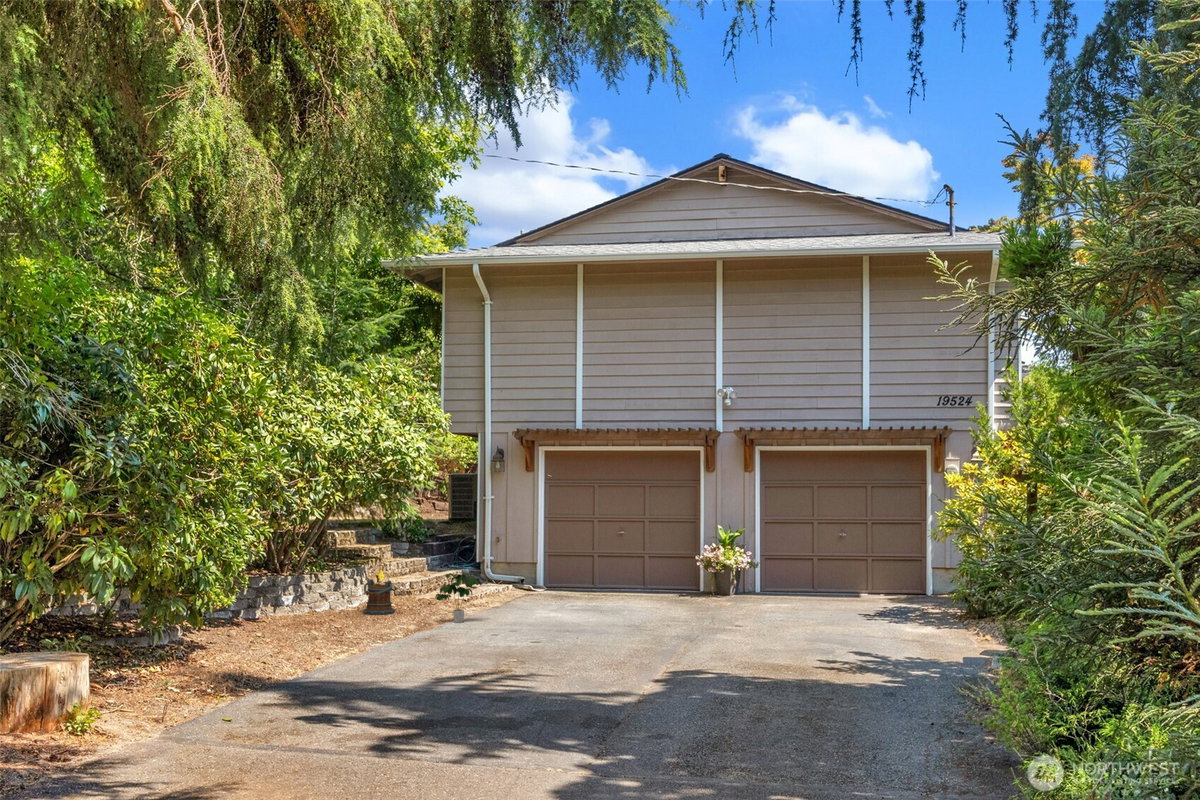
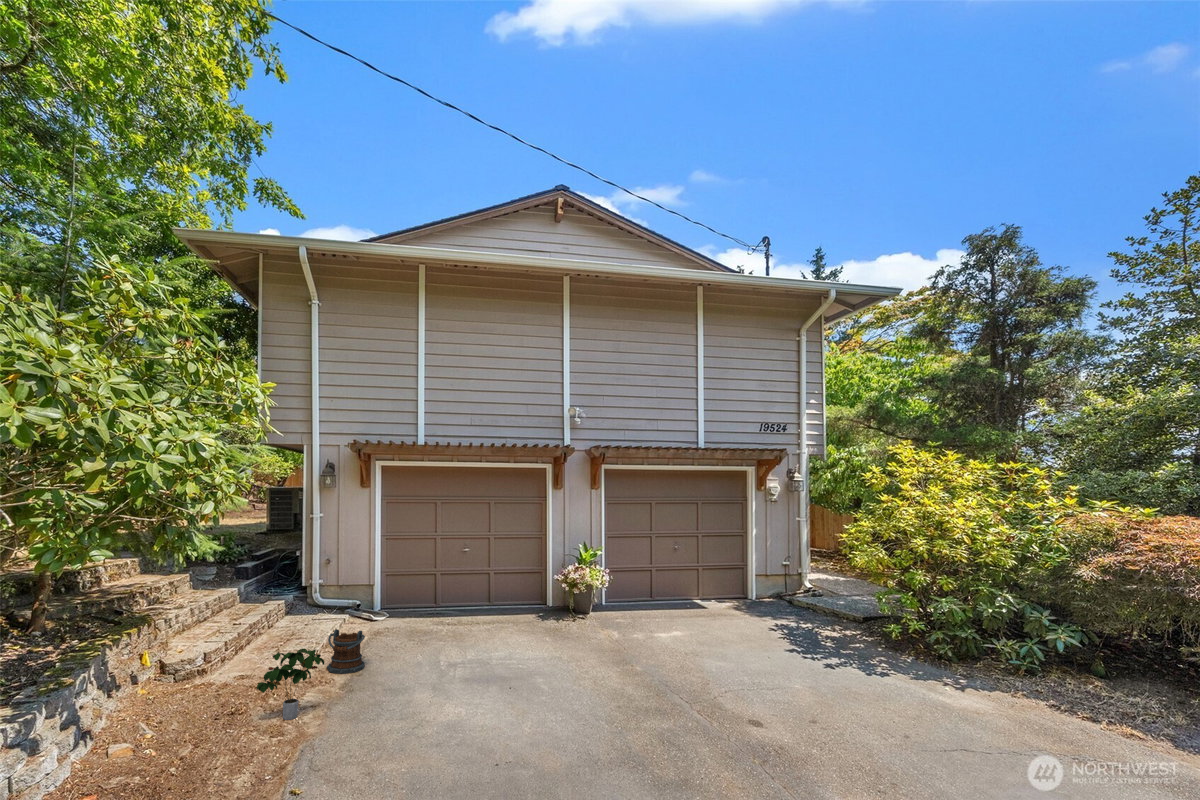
bucket: present [363,579,395,615] -> present [327,629,365,674]

